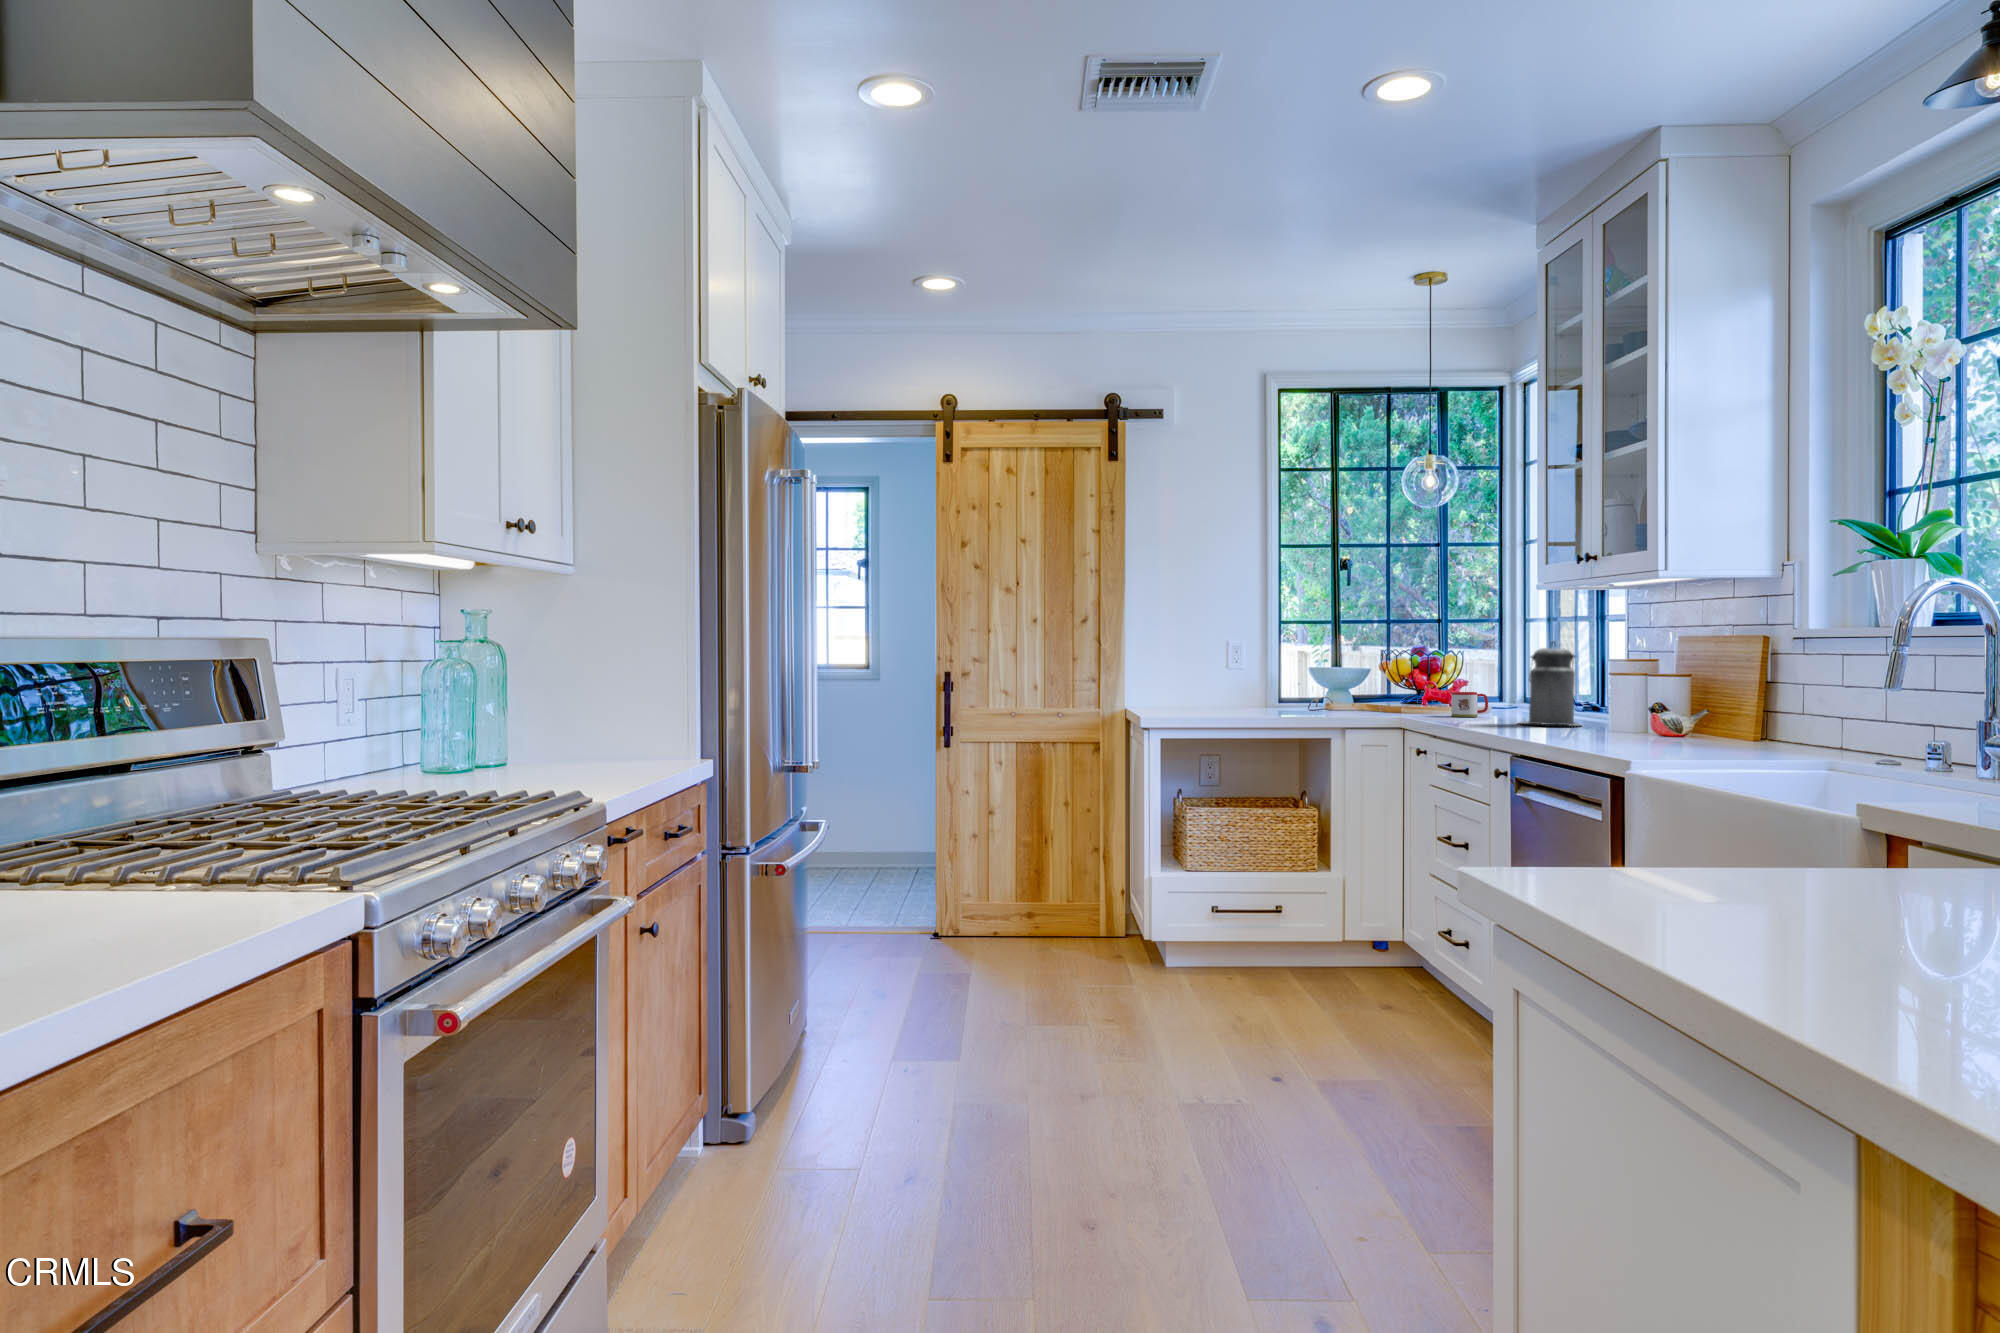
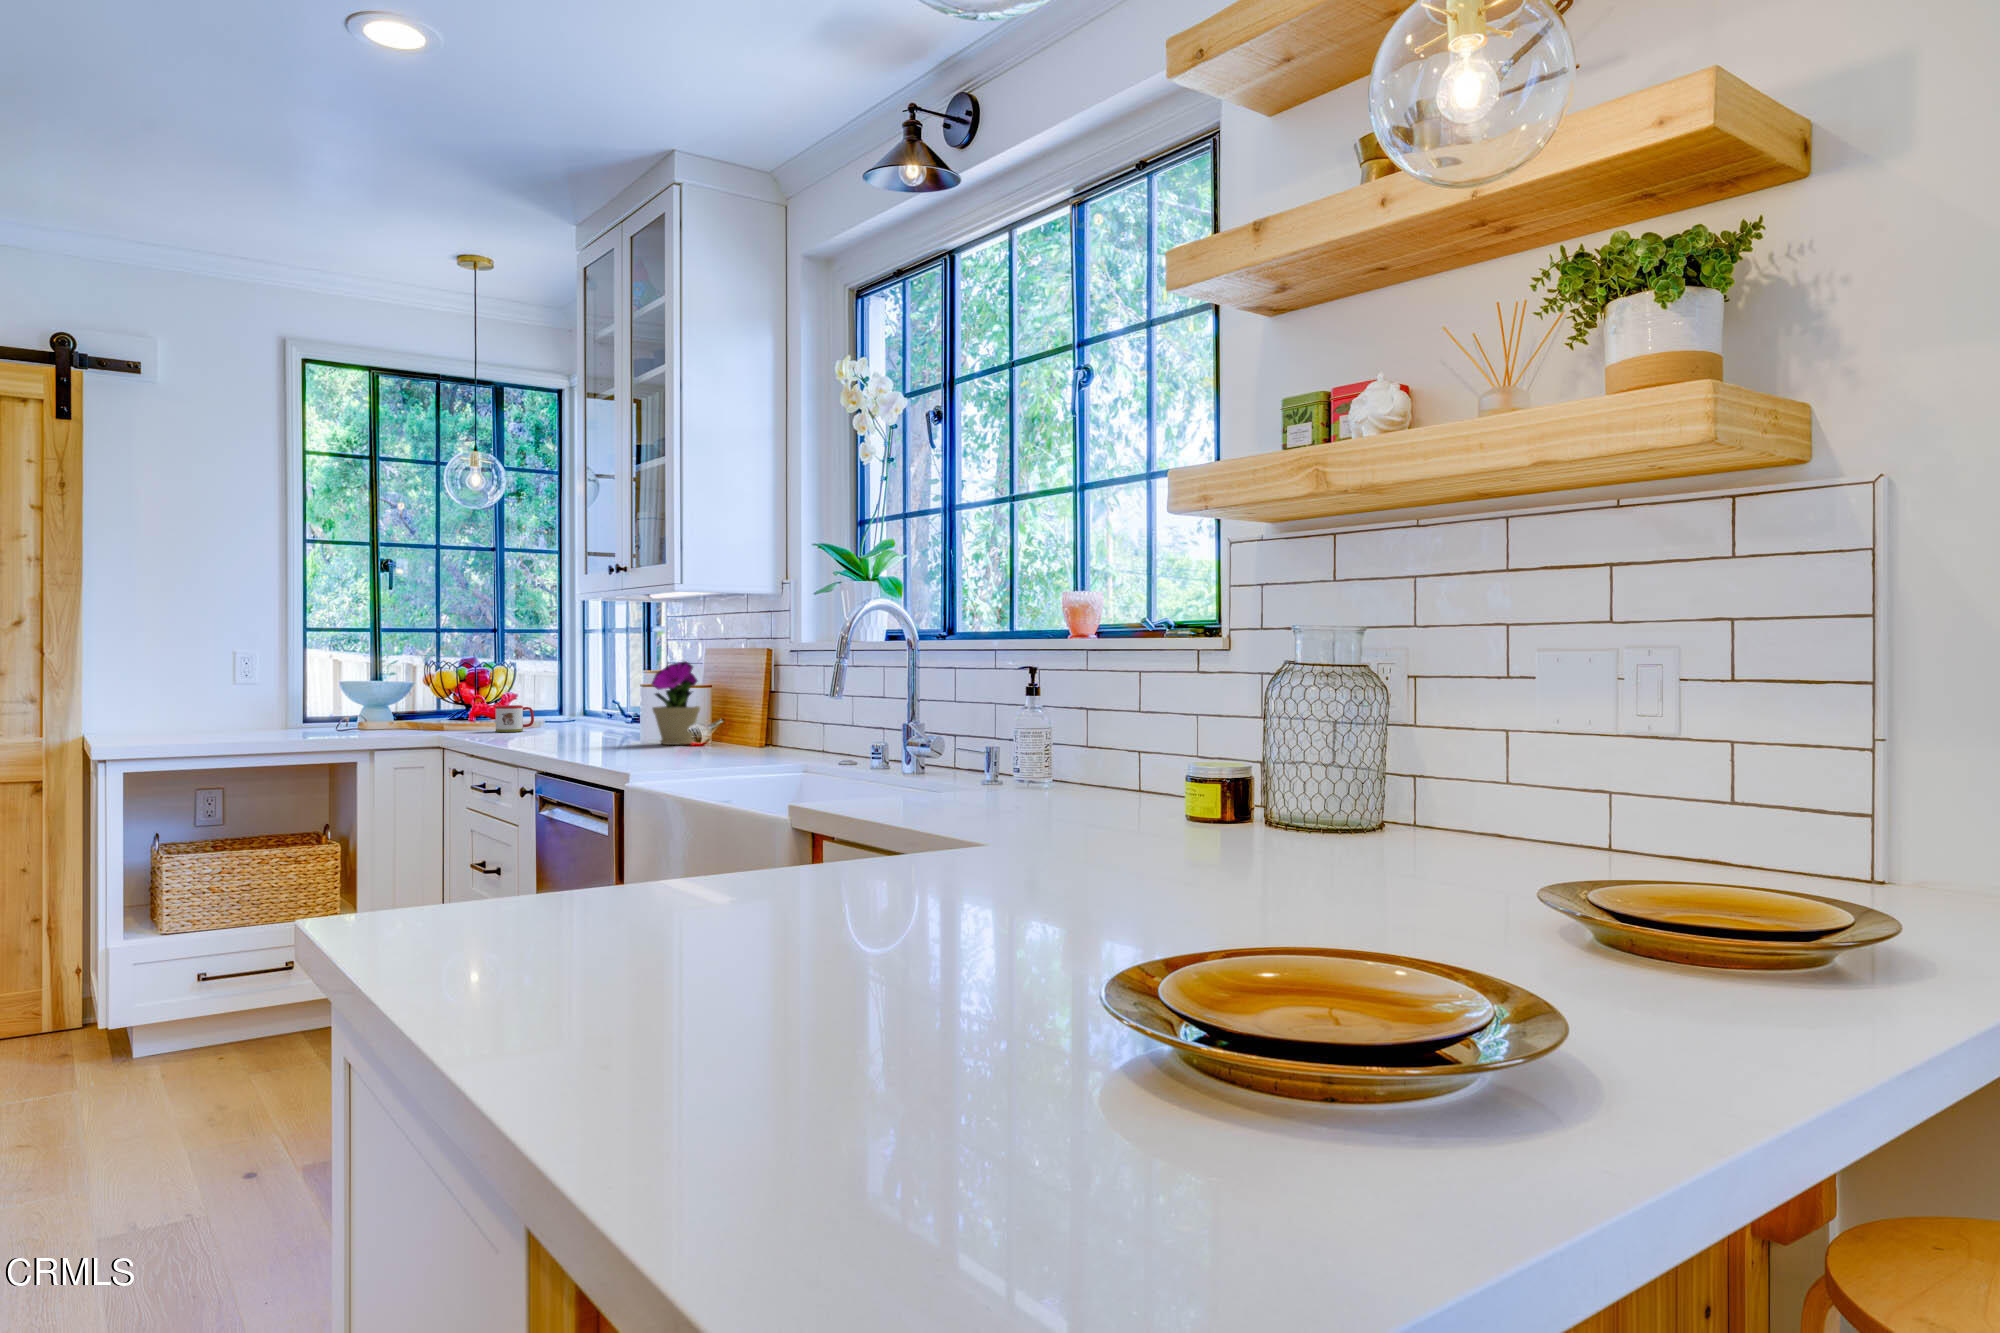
canister: present [1519,641,1579,726] -> none [557,652,620,737]
flower pot: none [1626,649,1684,737] -> present [652,661,700,745]

